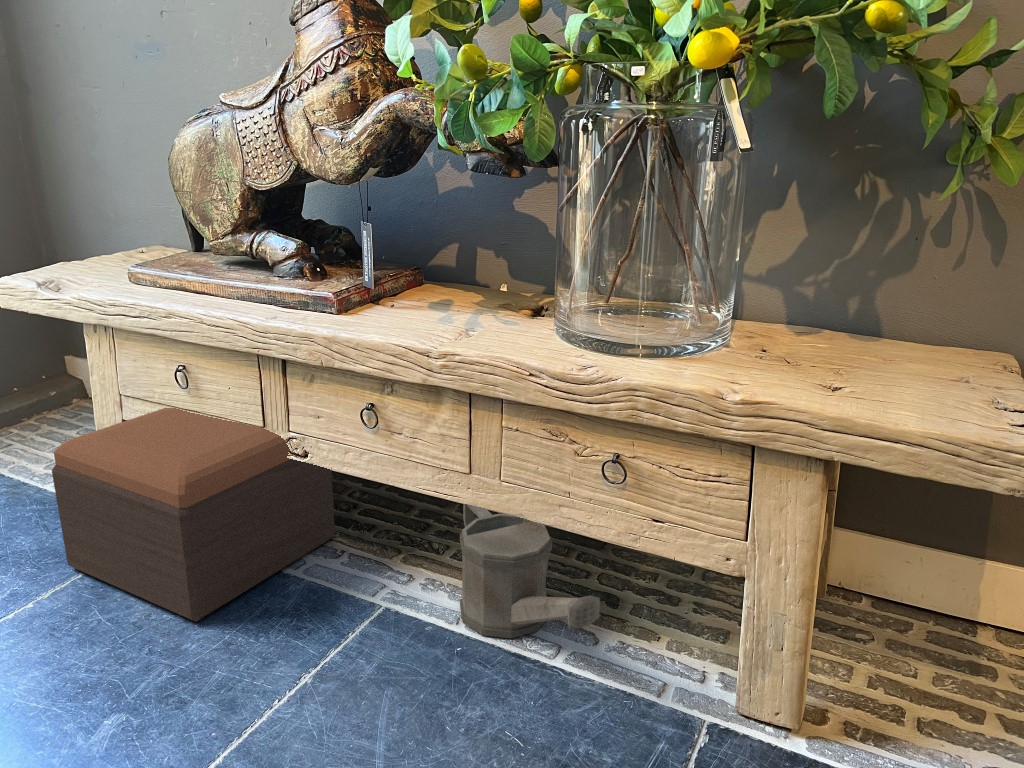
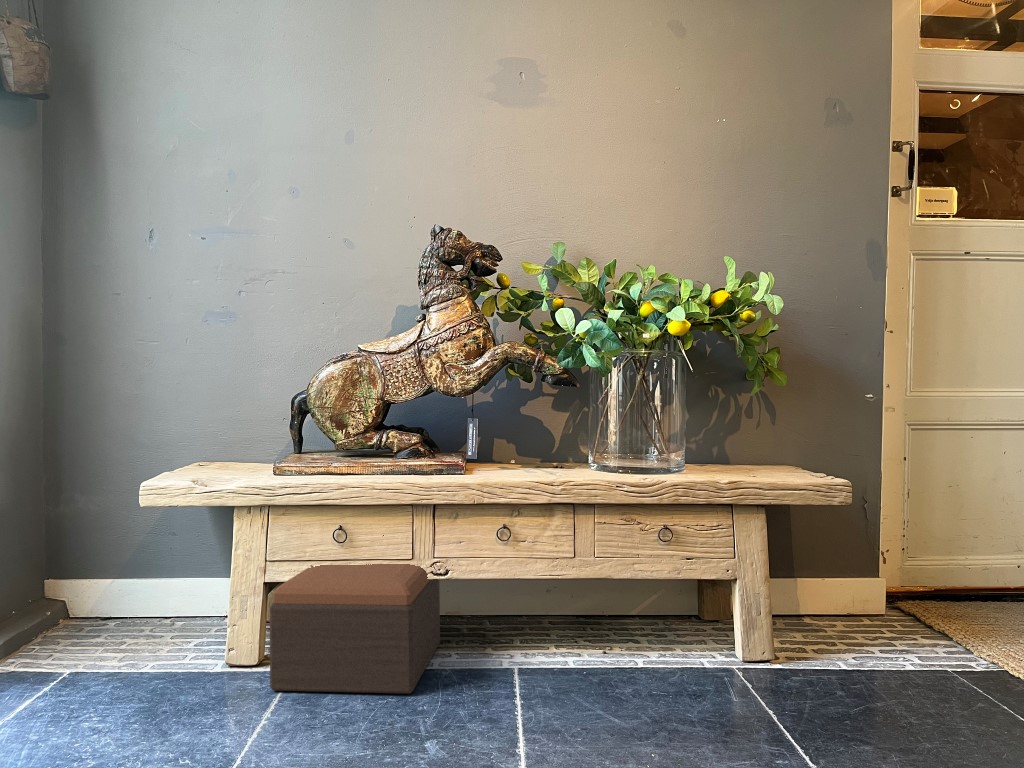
watering can: present [460,504,600,638] -> none [539,589,676,664]

